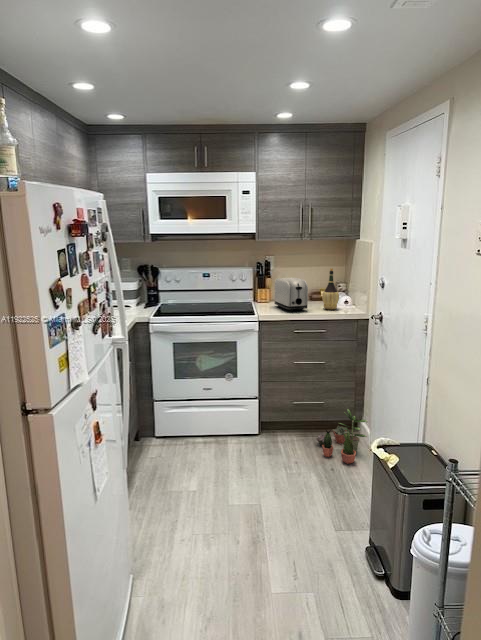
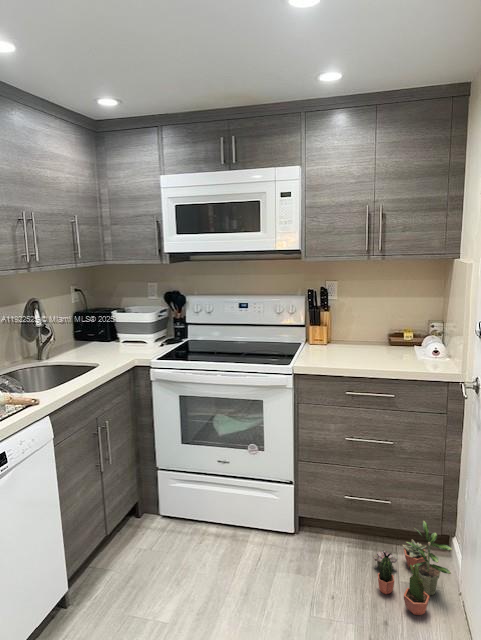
wine bottle: present [322,268,339,309] -> none [395,301,421,362]
toaster: present [274,278,308,311] -> none [329,313,370,363]

